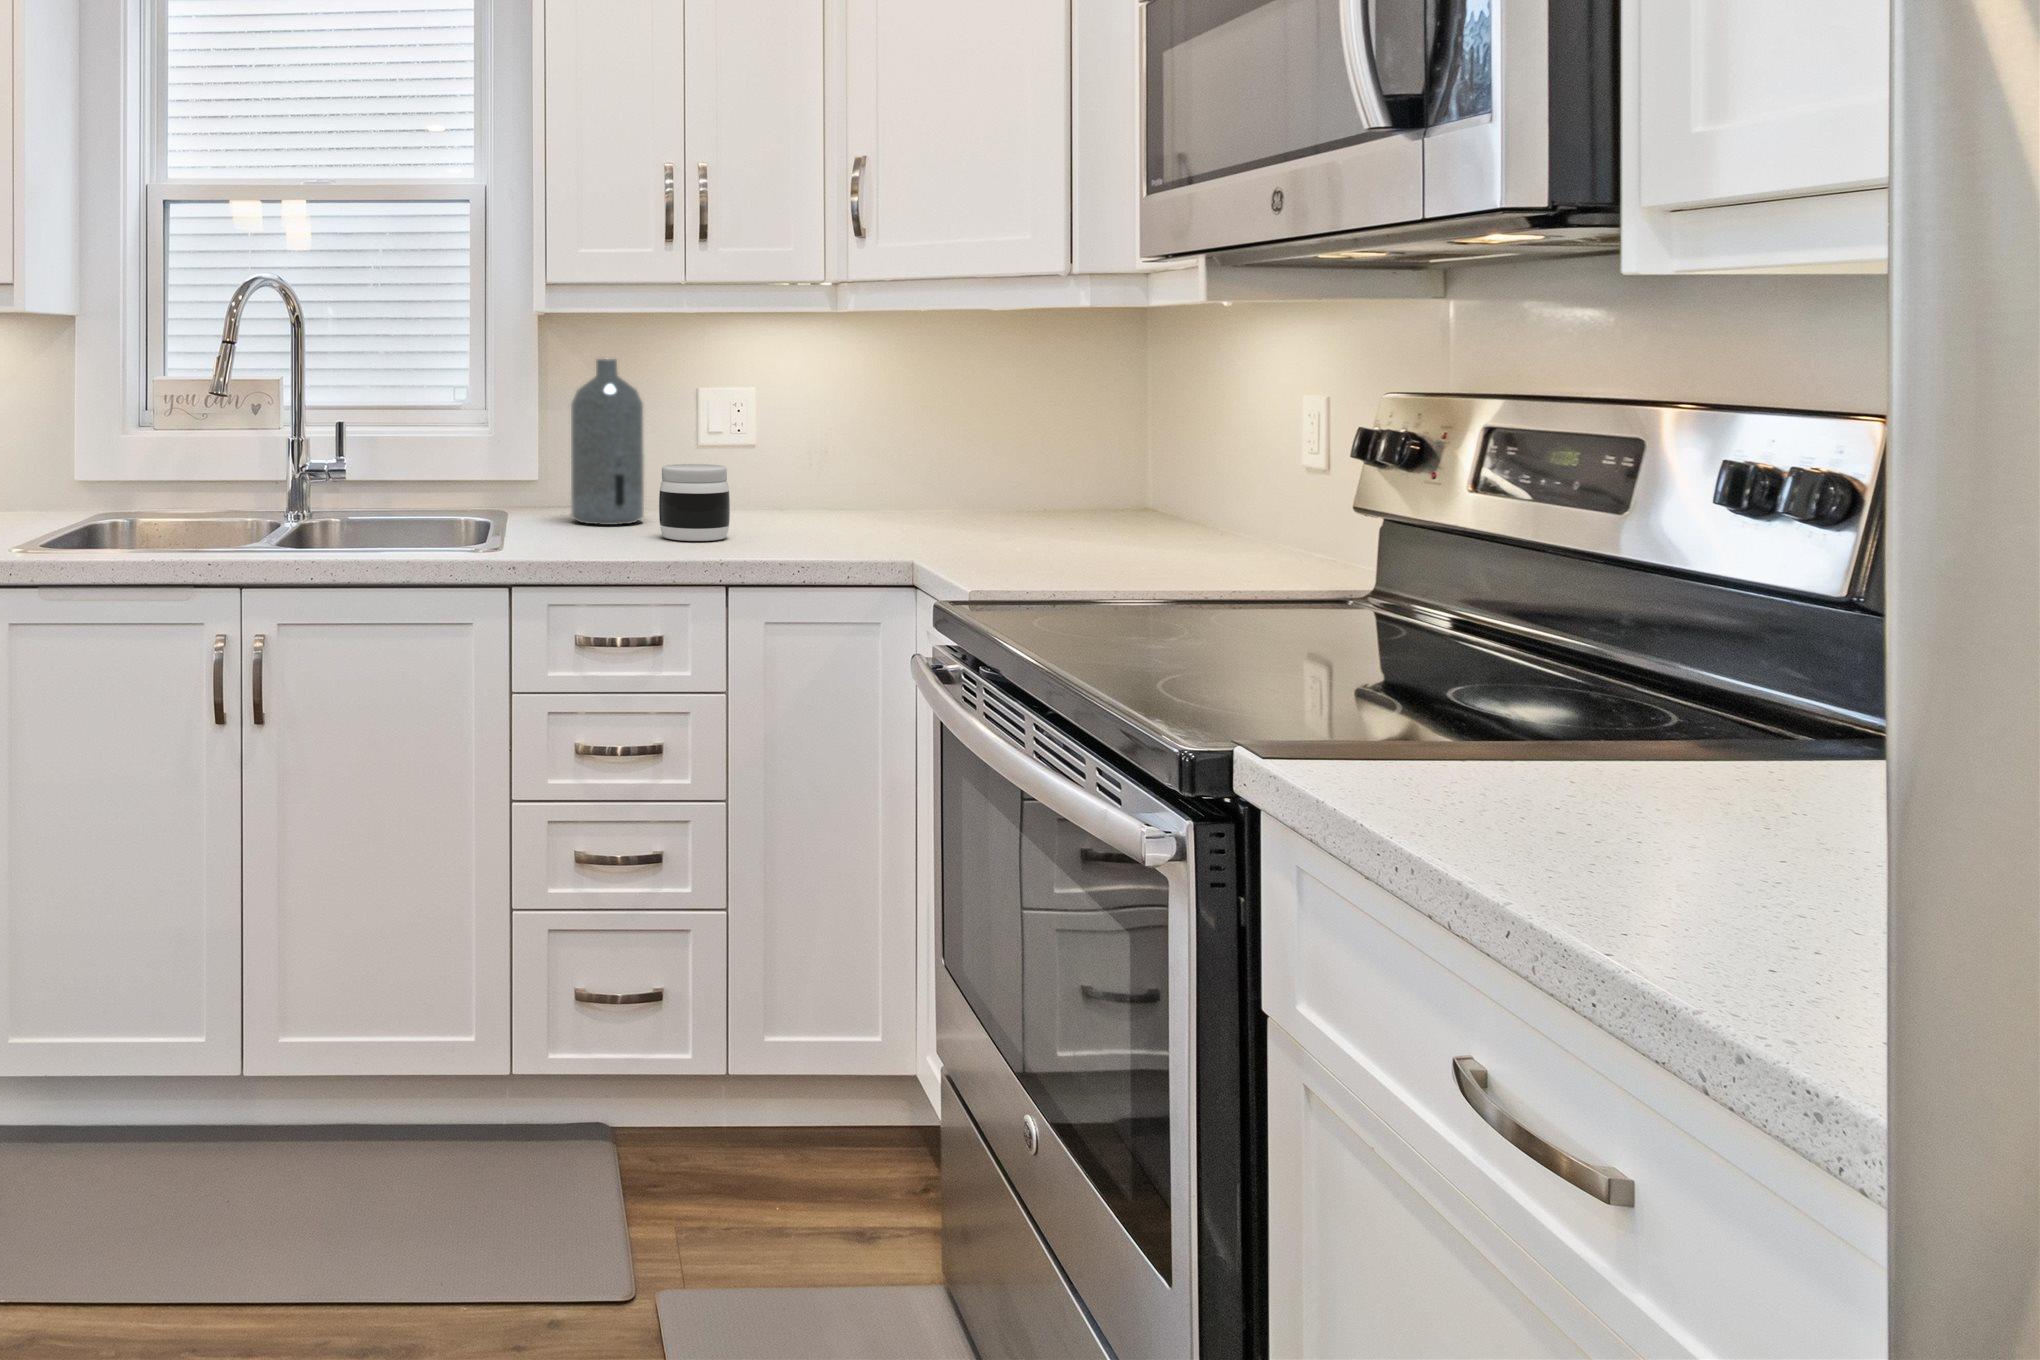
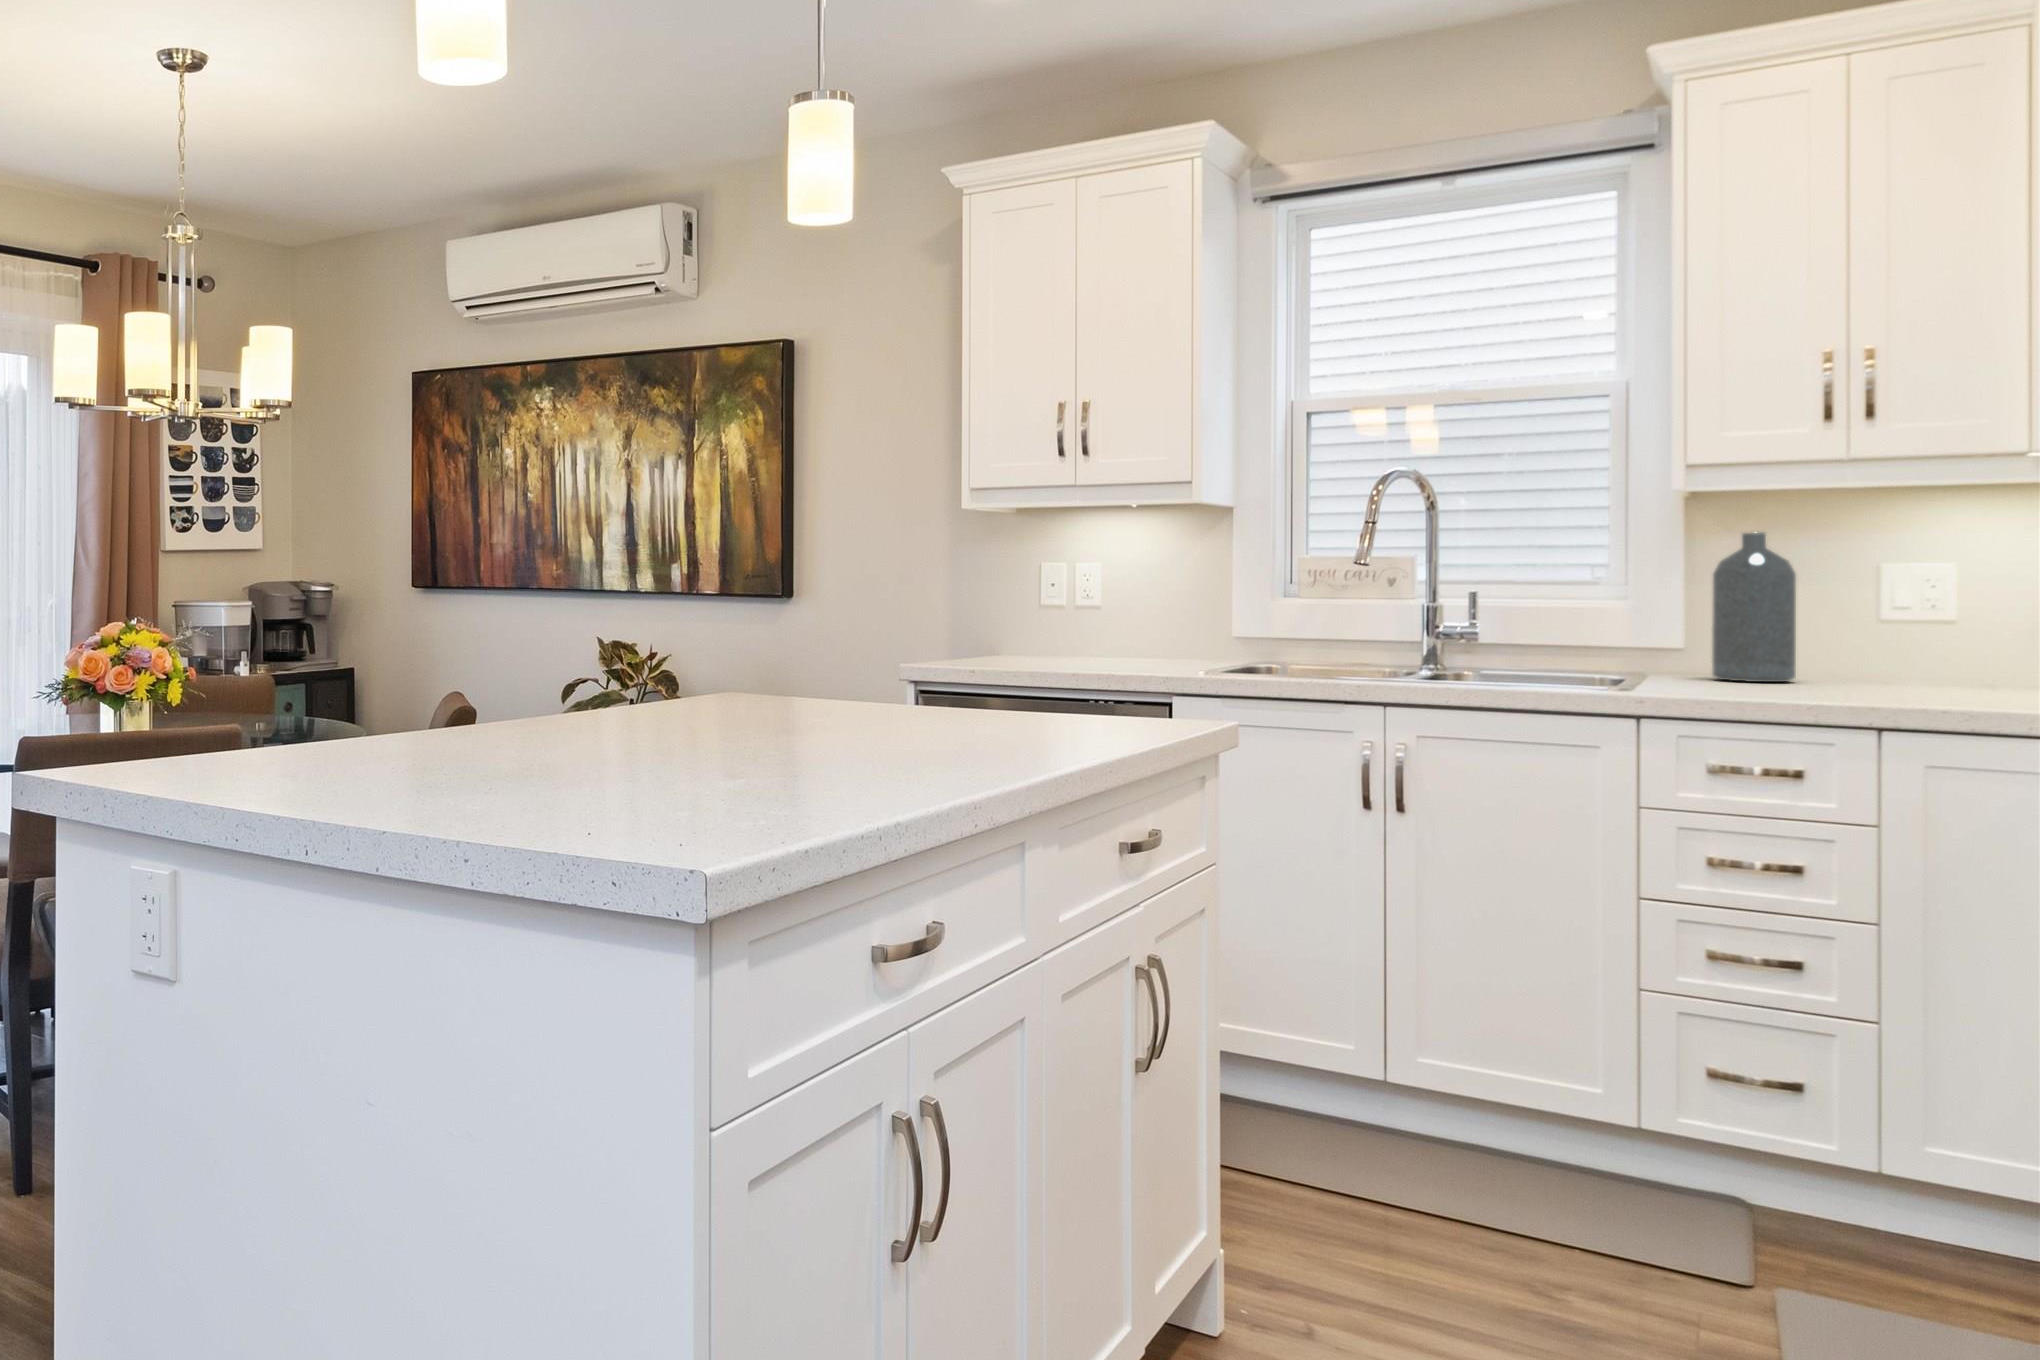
jar: present [659,464,730,541] -> none [1800,625,1883,692]

